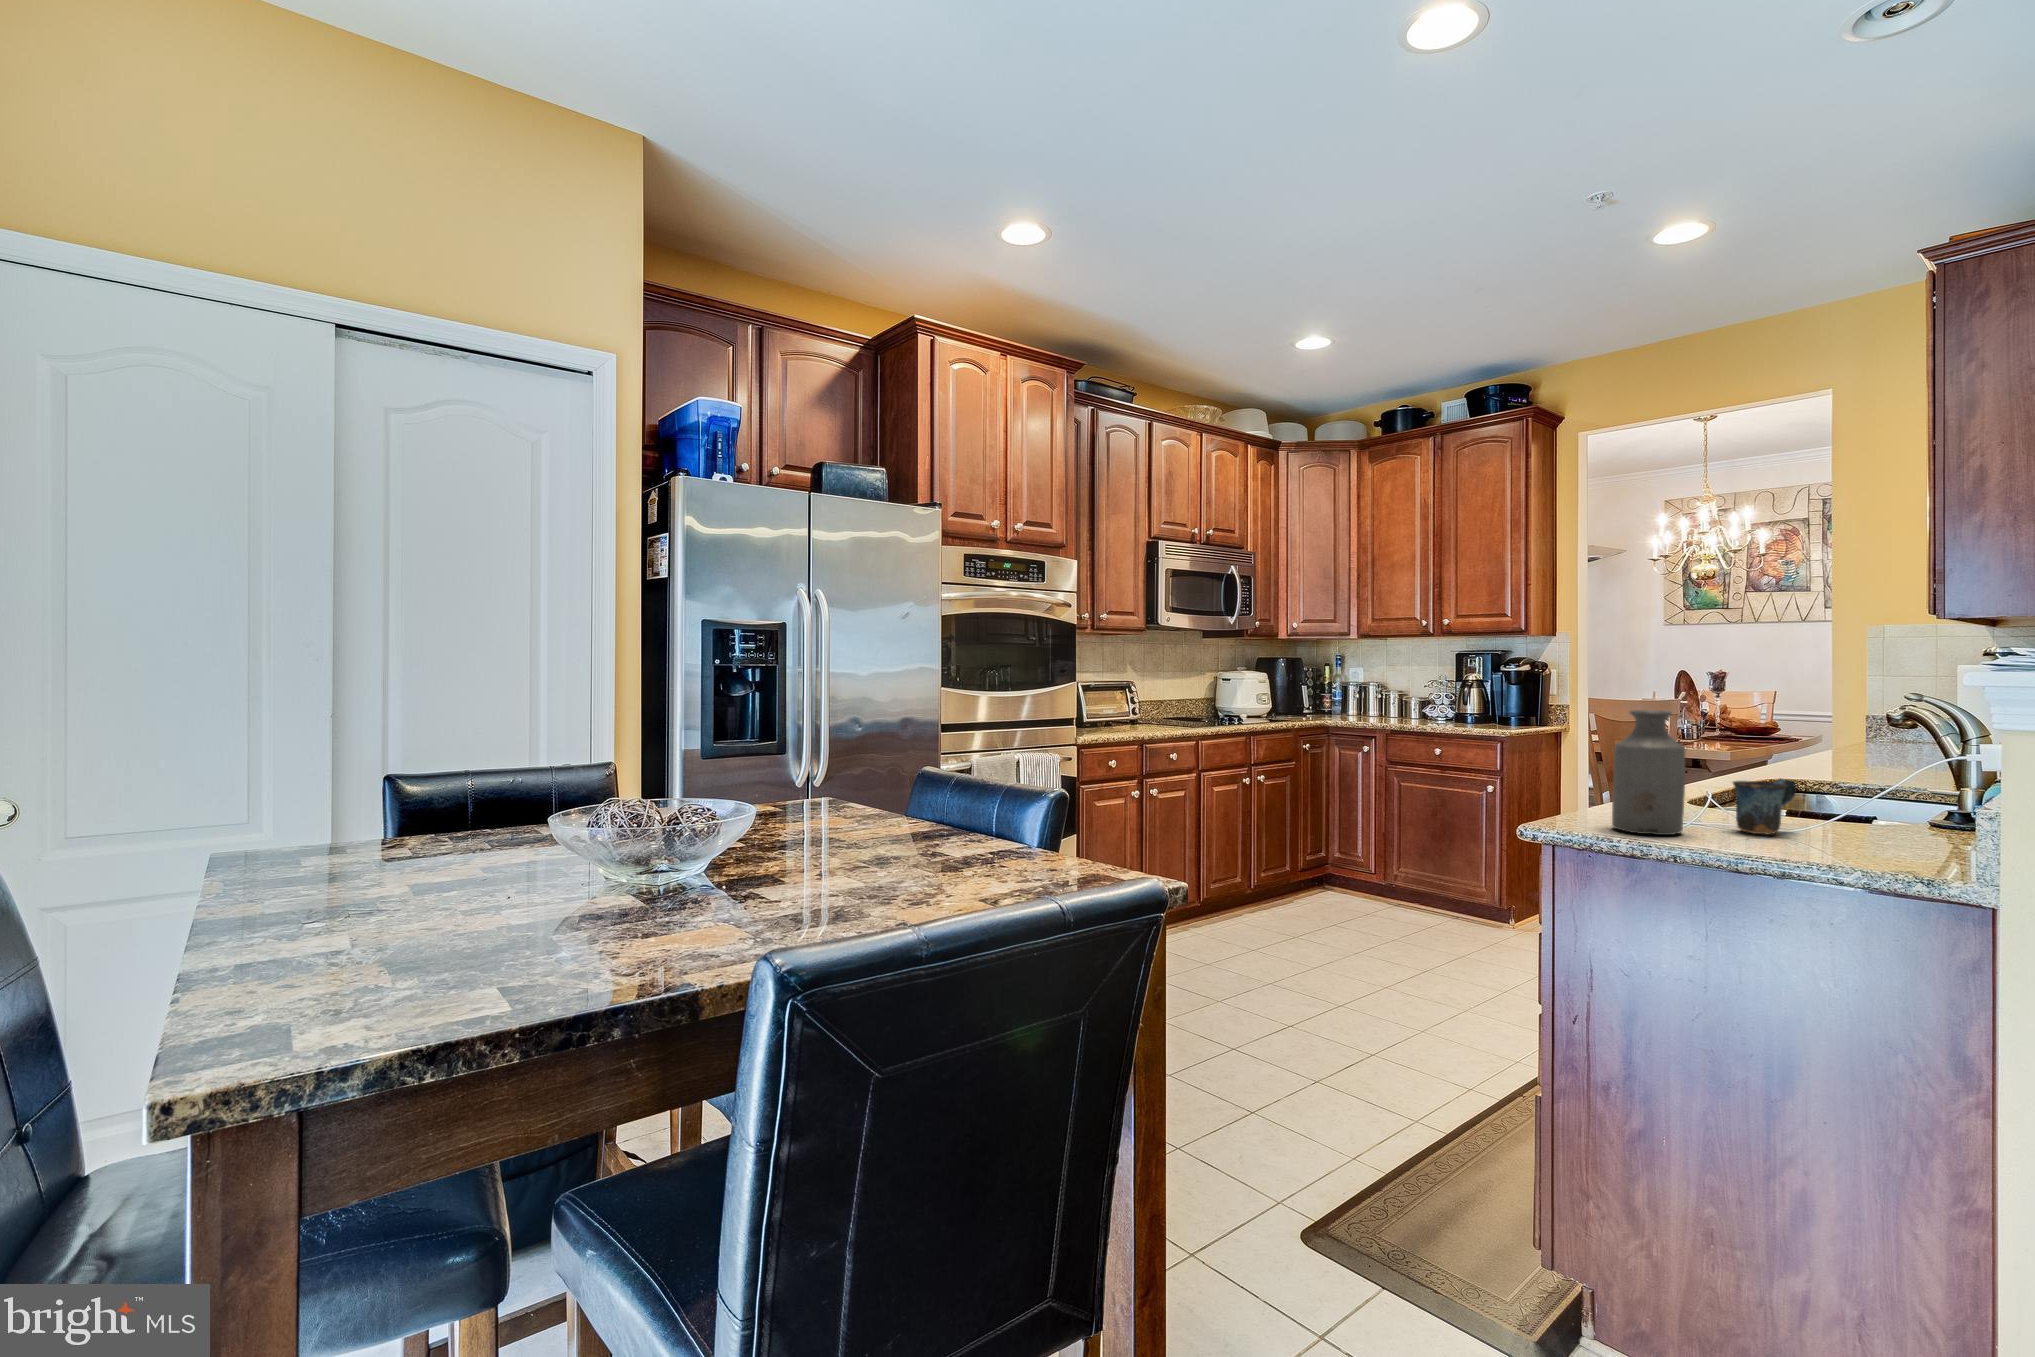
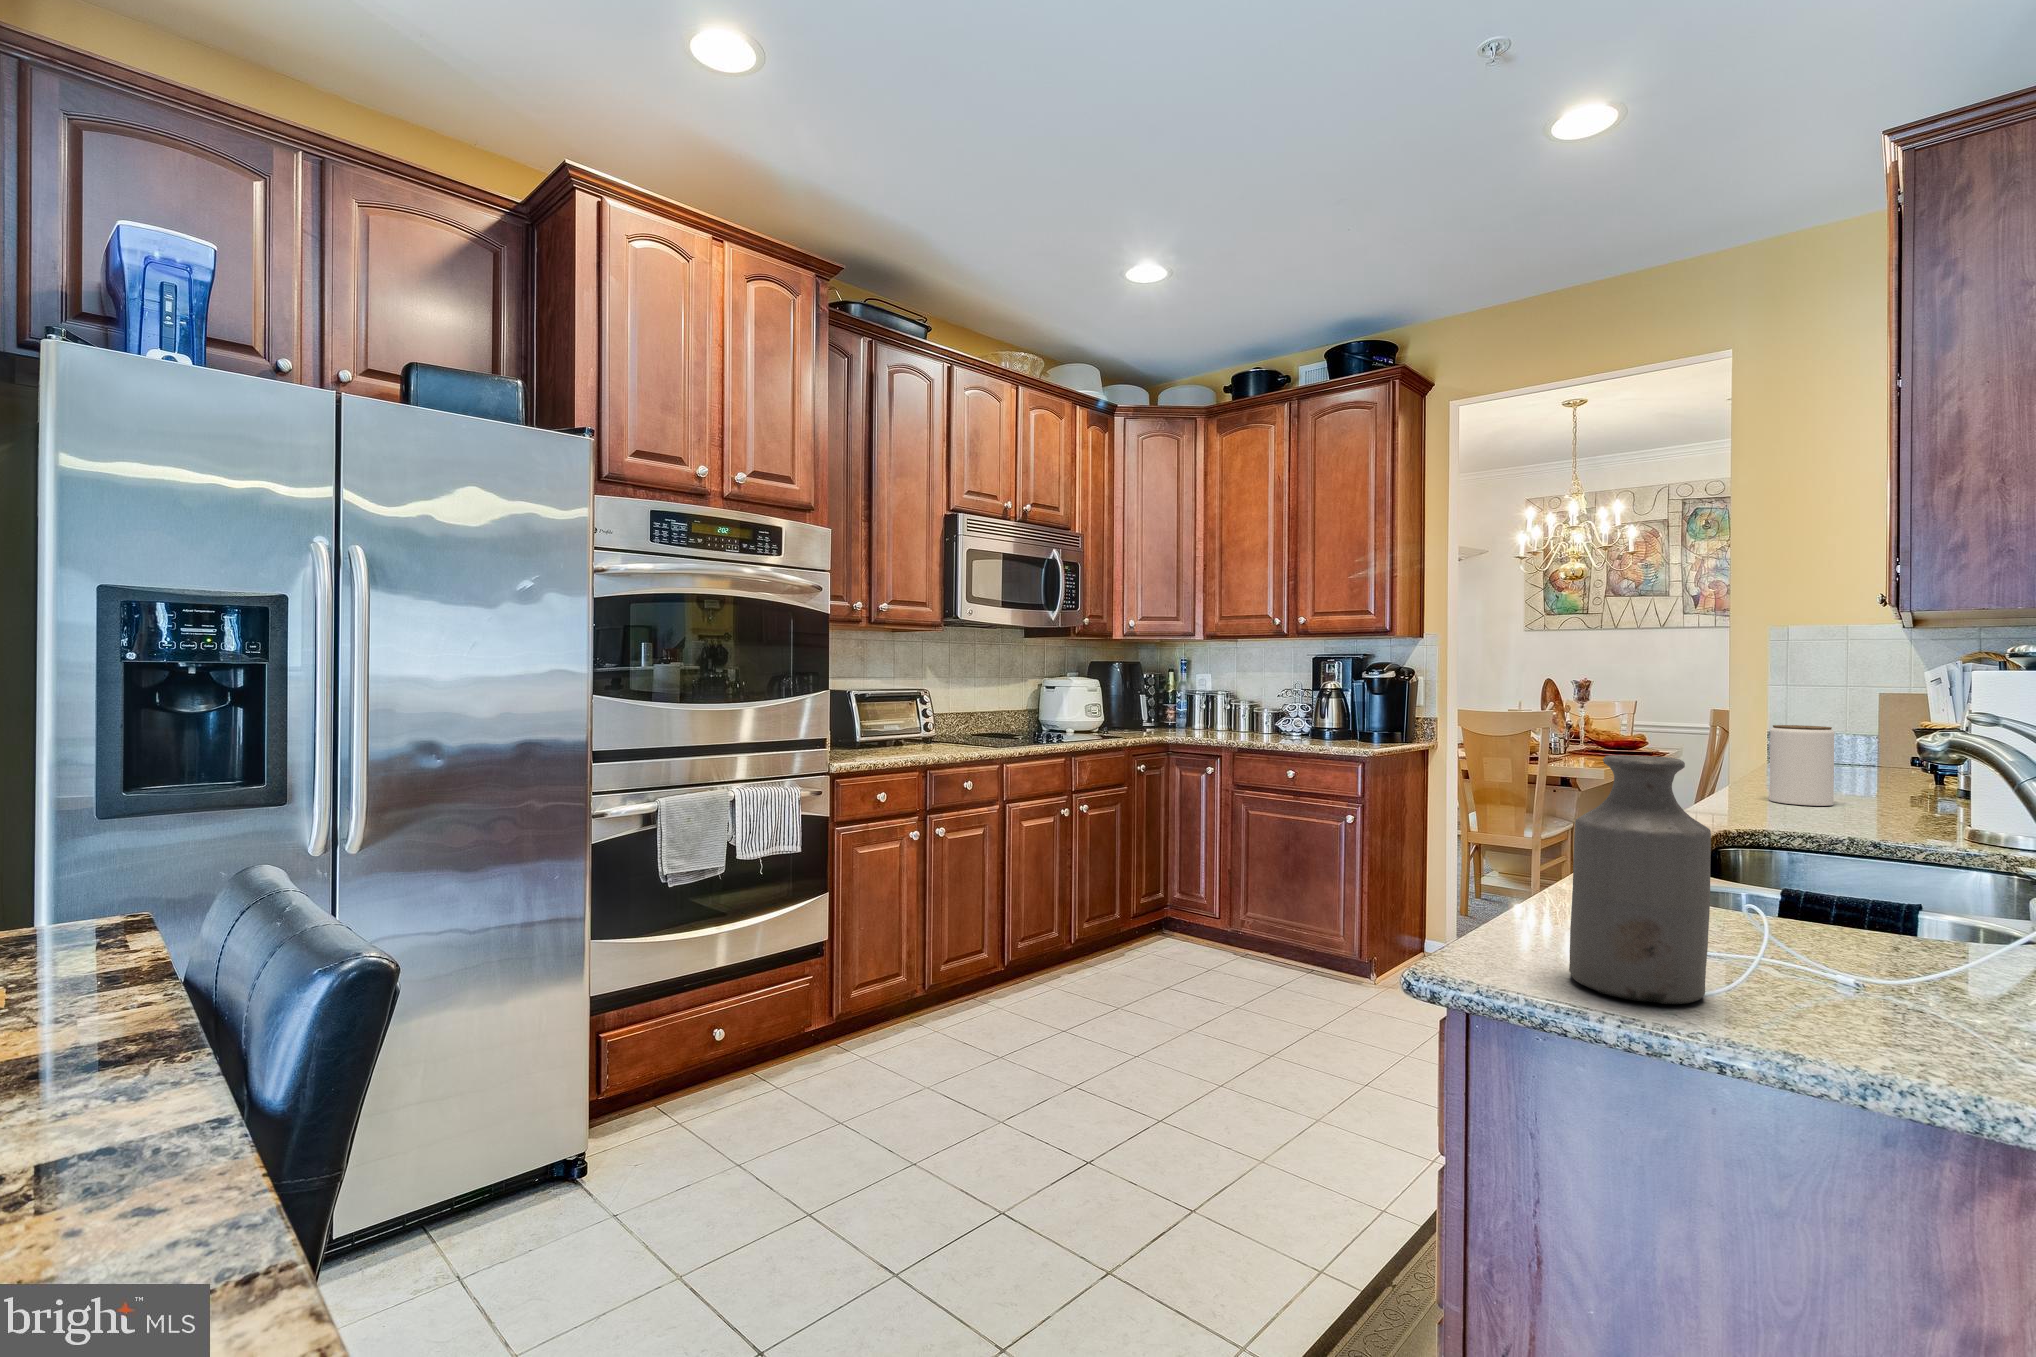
jar: none [1824,704,1874,765] -> present [1770,725,1834,806]
mug: present [1733,779,1796,834] -> none [1782,883,1893,996]

